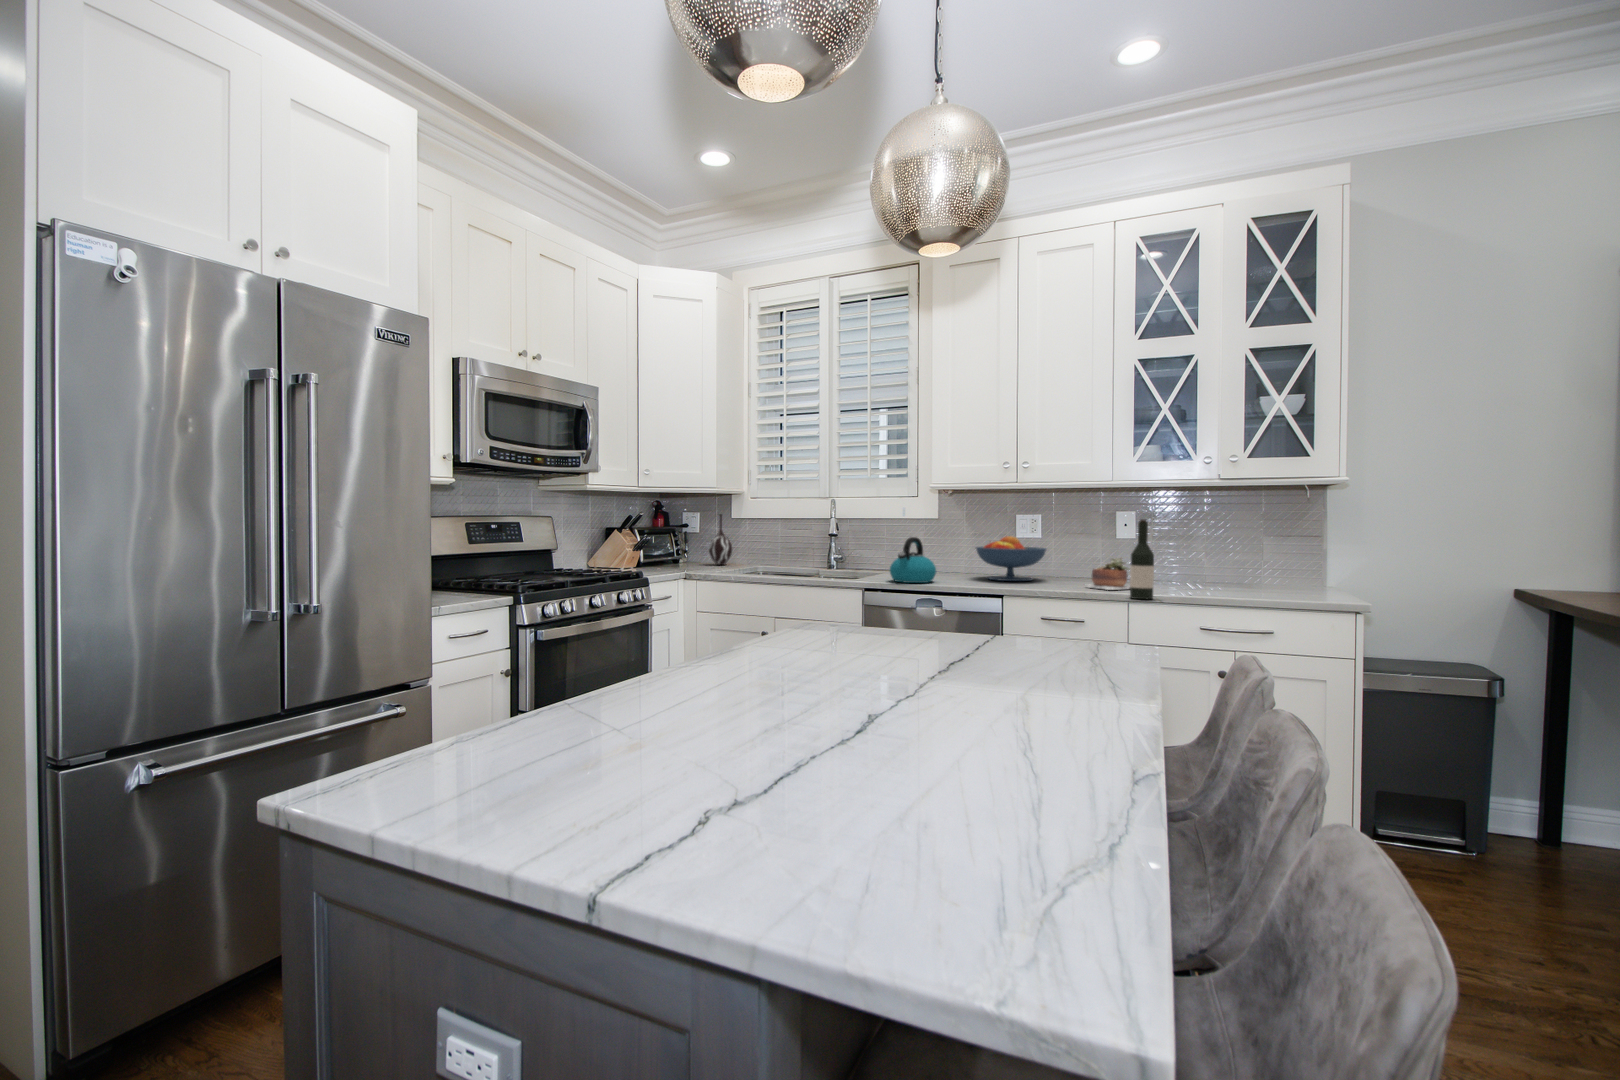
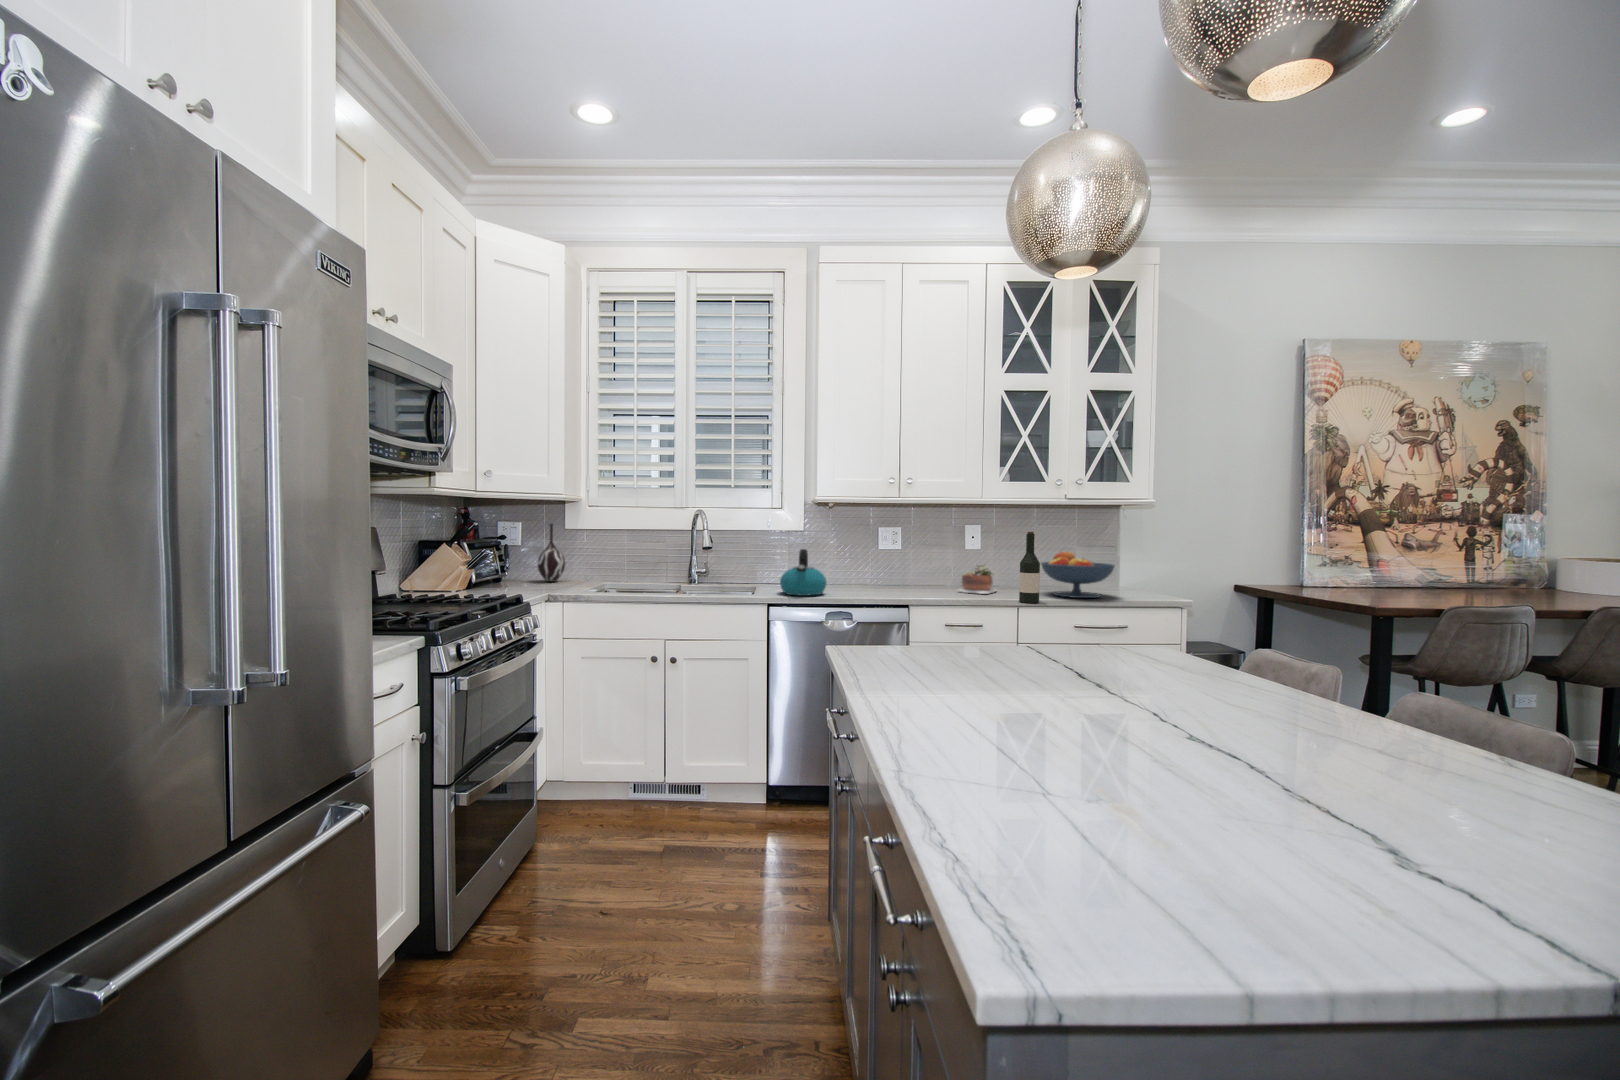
fruit bowl: present [976,536,1046,581] -> present [1041,552,1115,598]

